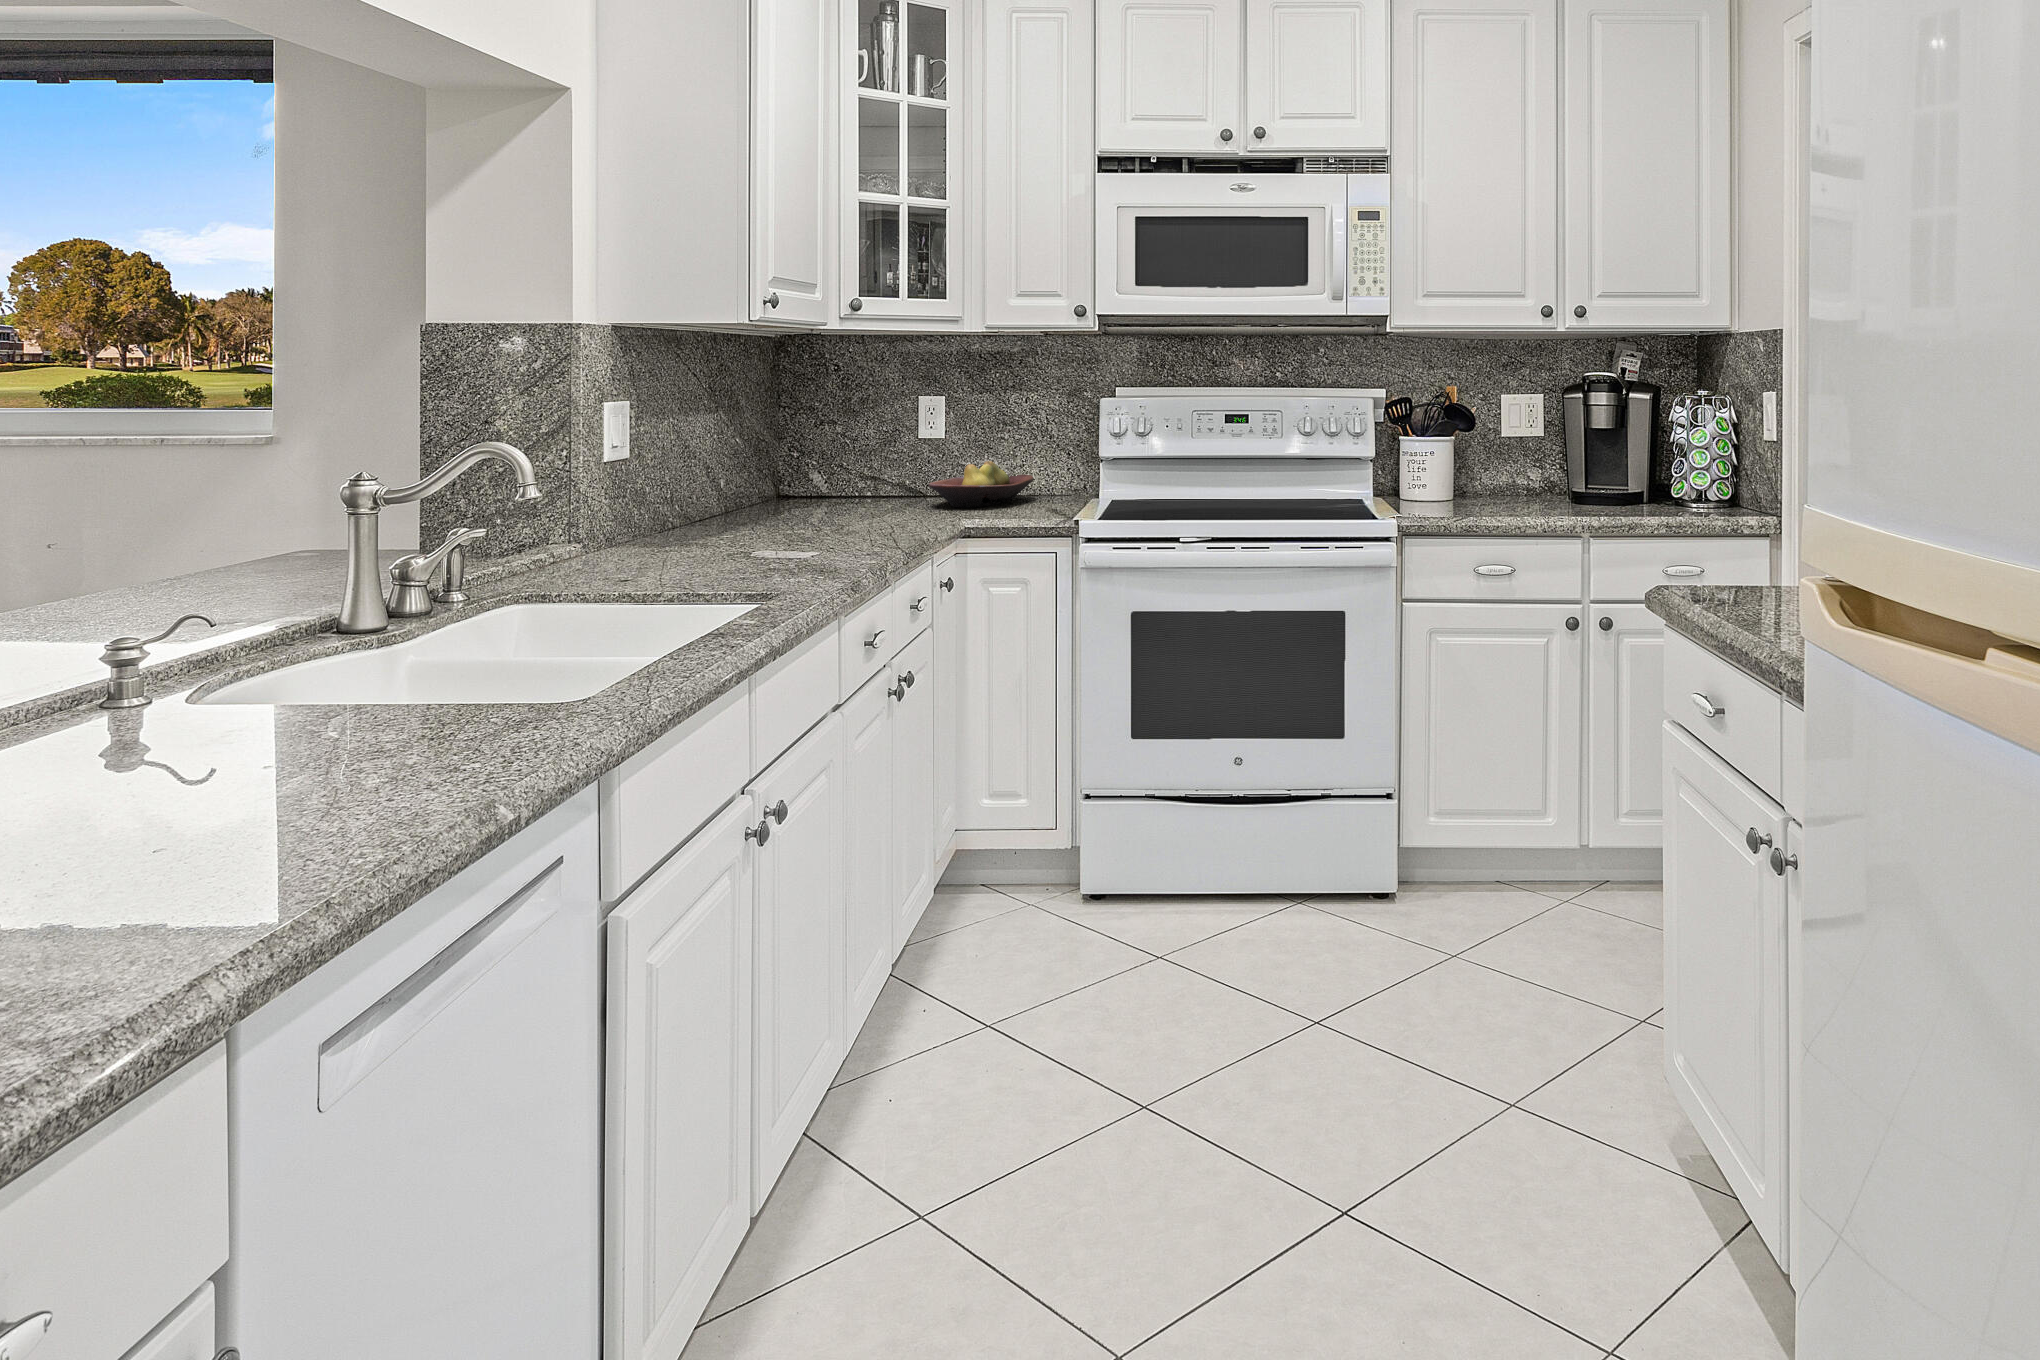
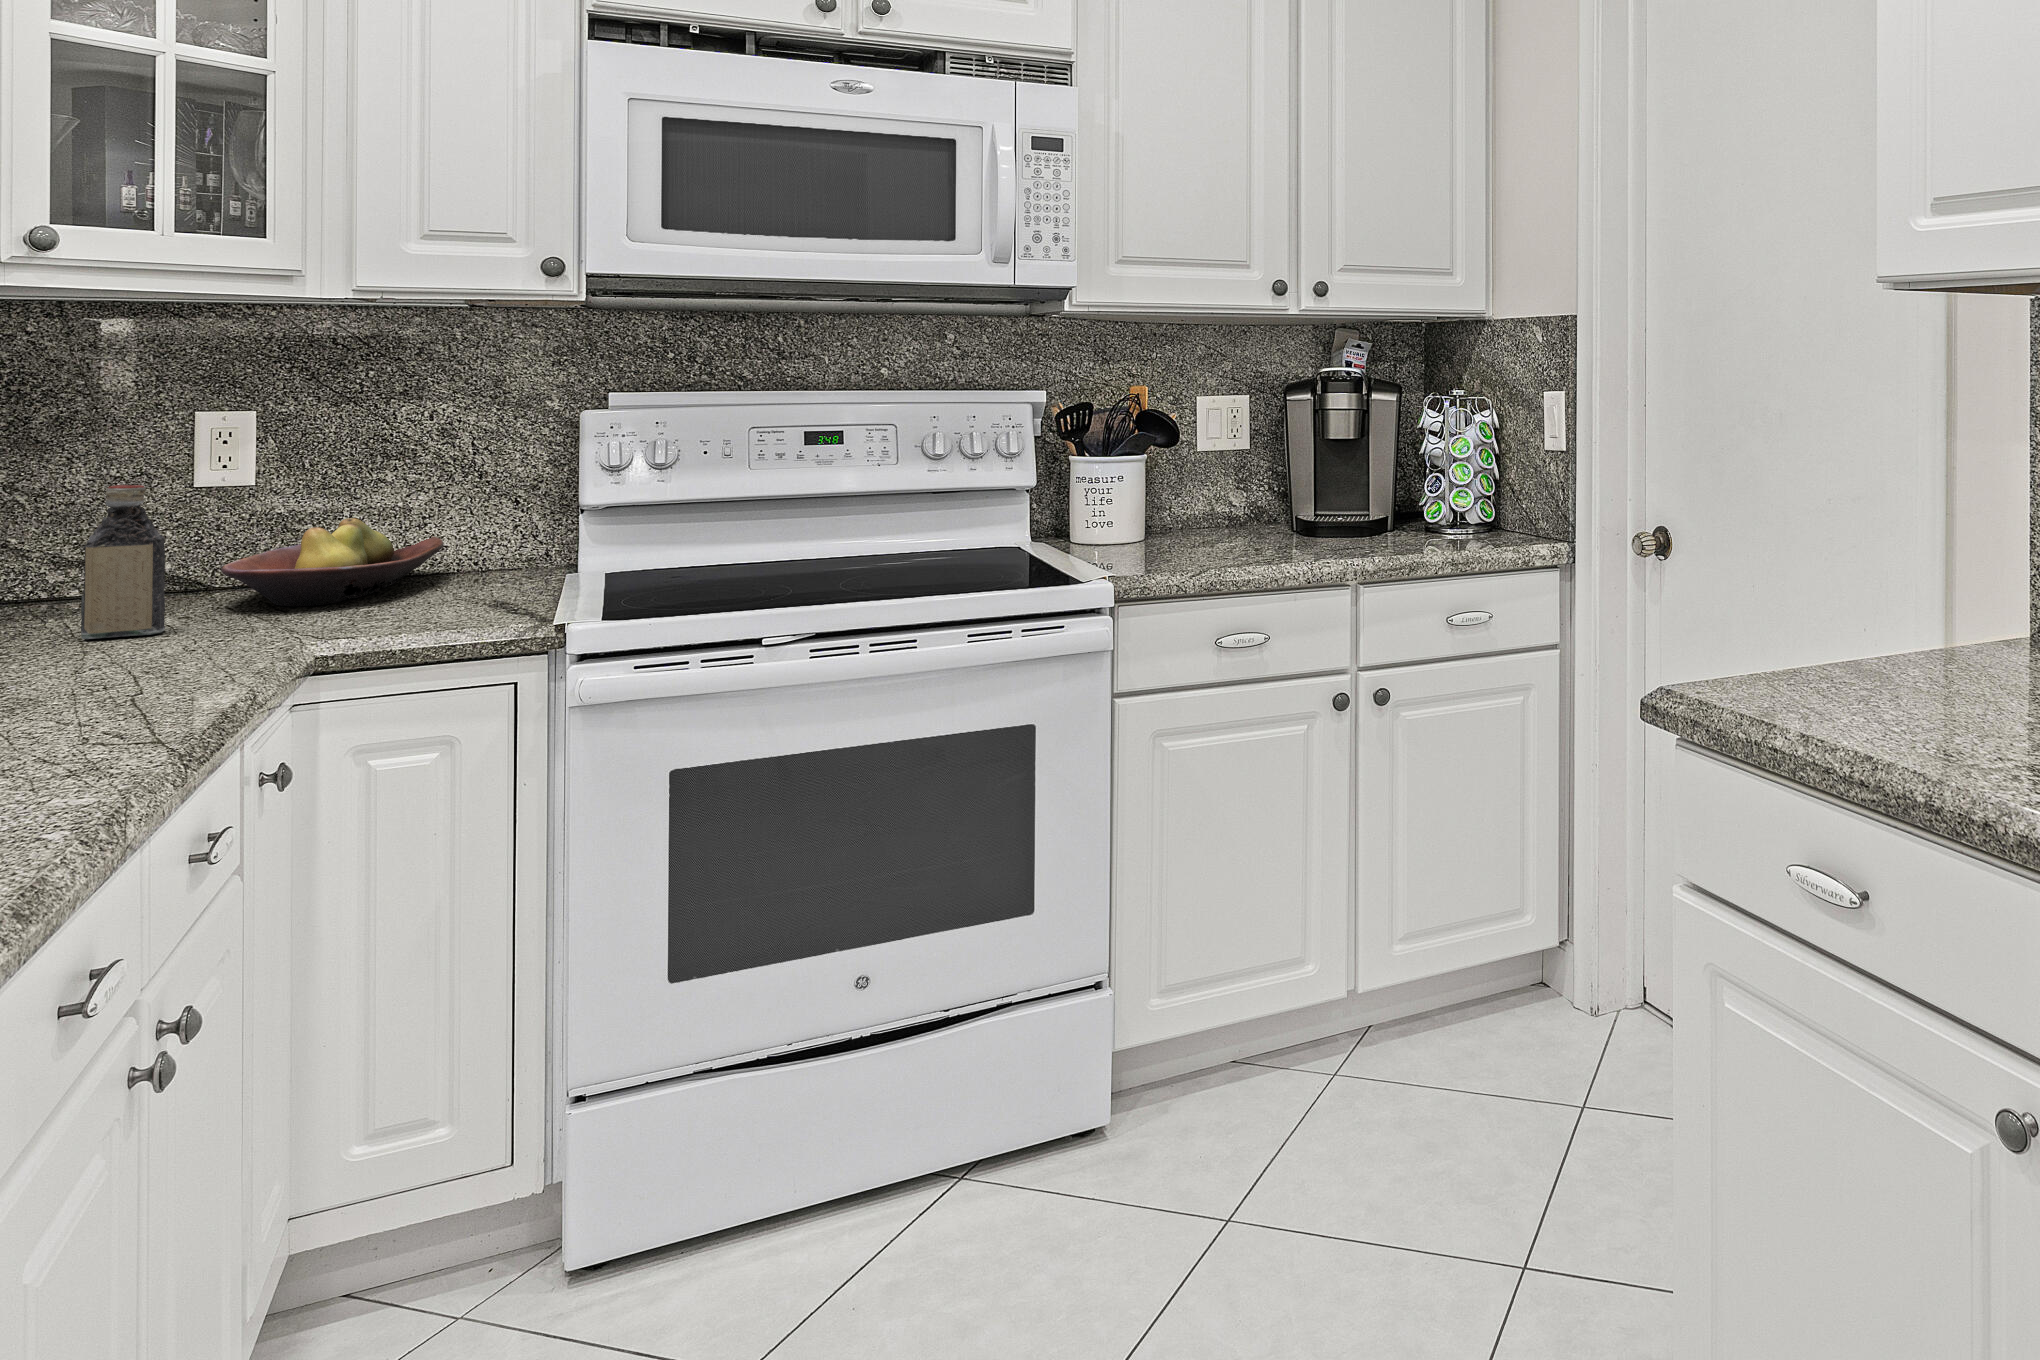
bottle: none [869,434,903,515] -> present [81,485,165,639]

